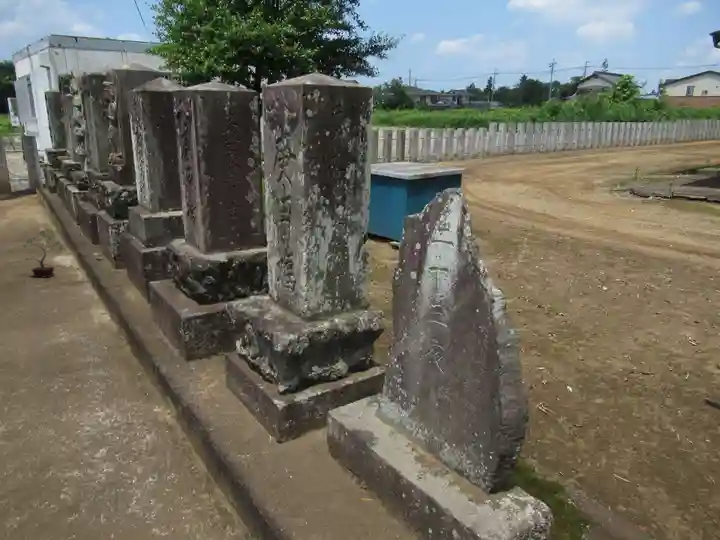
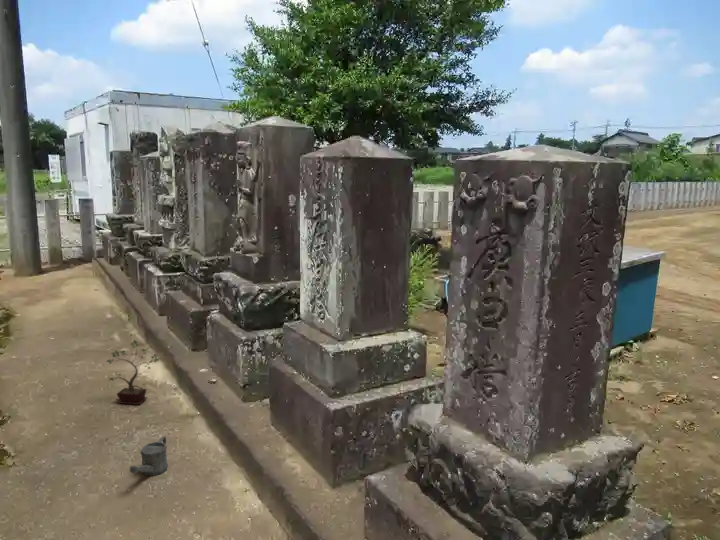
watering can: none [27,286,58,308] -> present [130,436,168,476]

